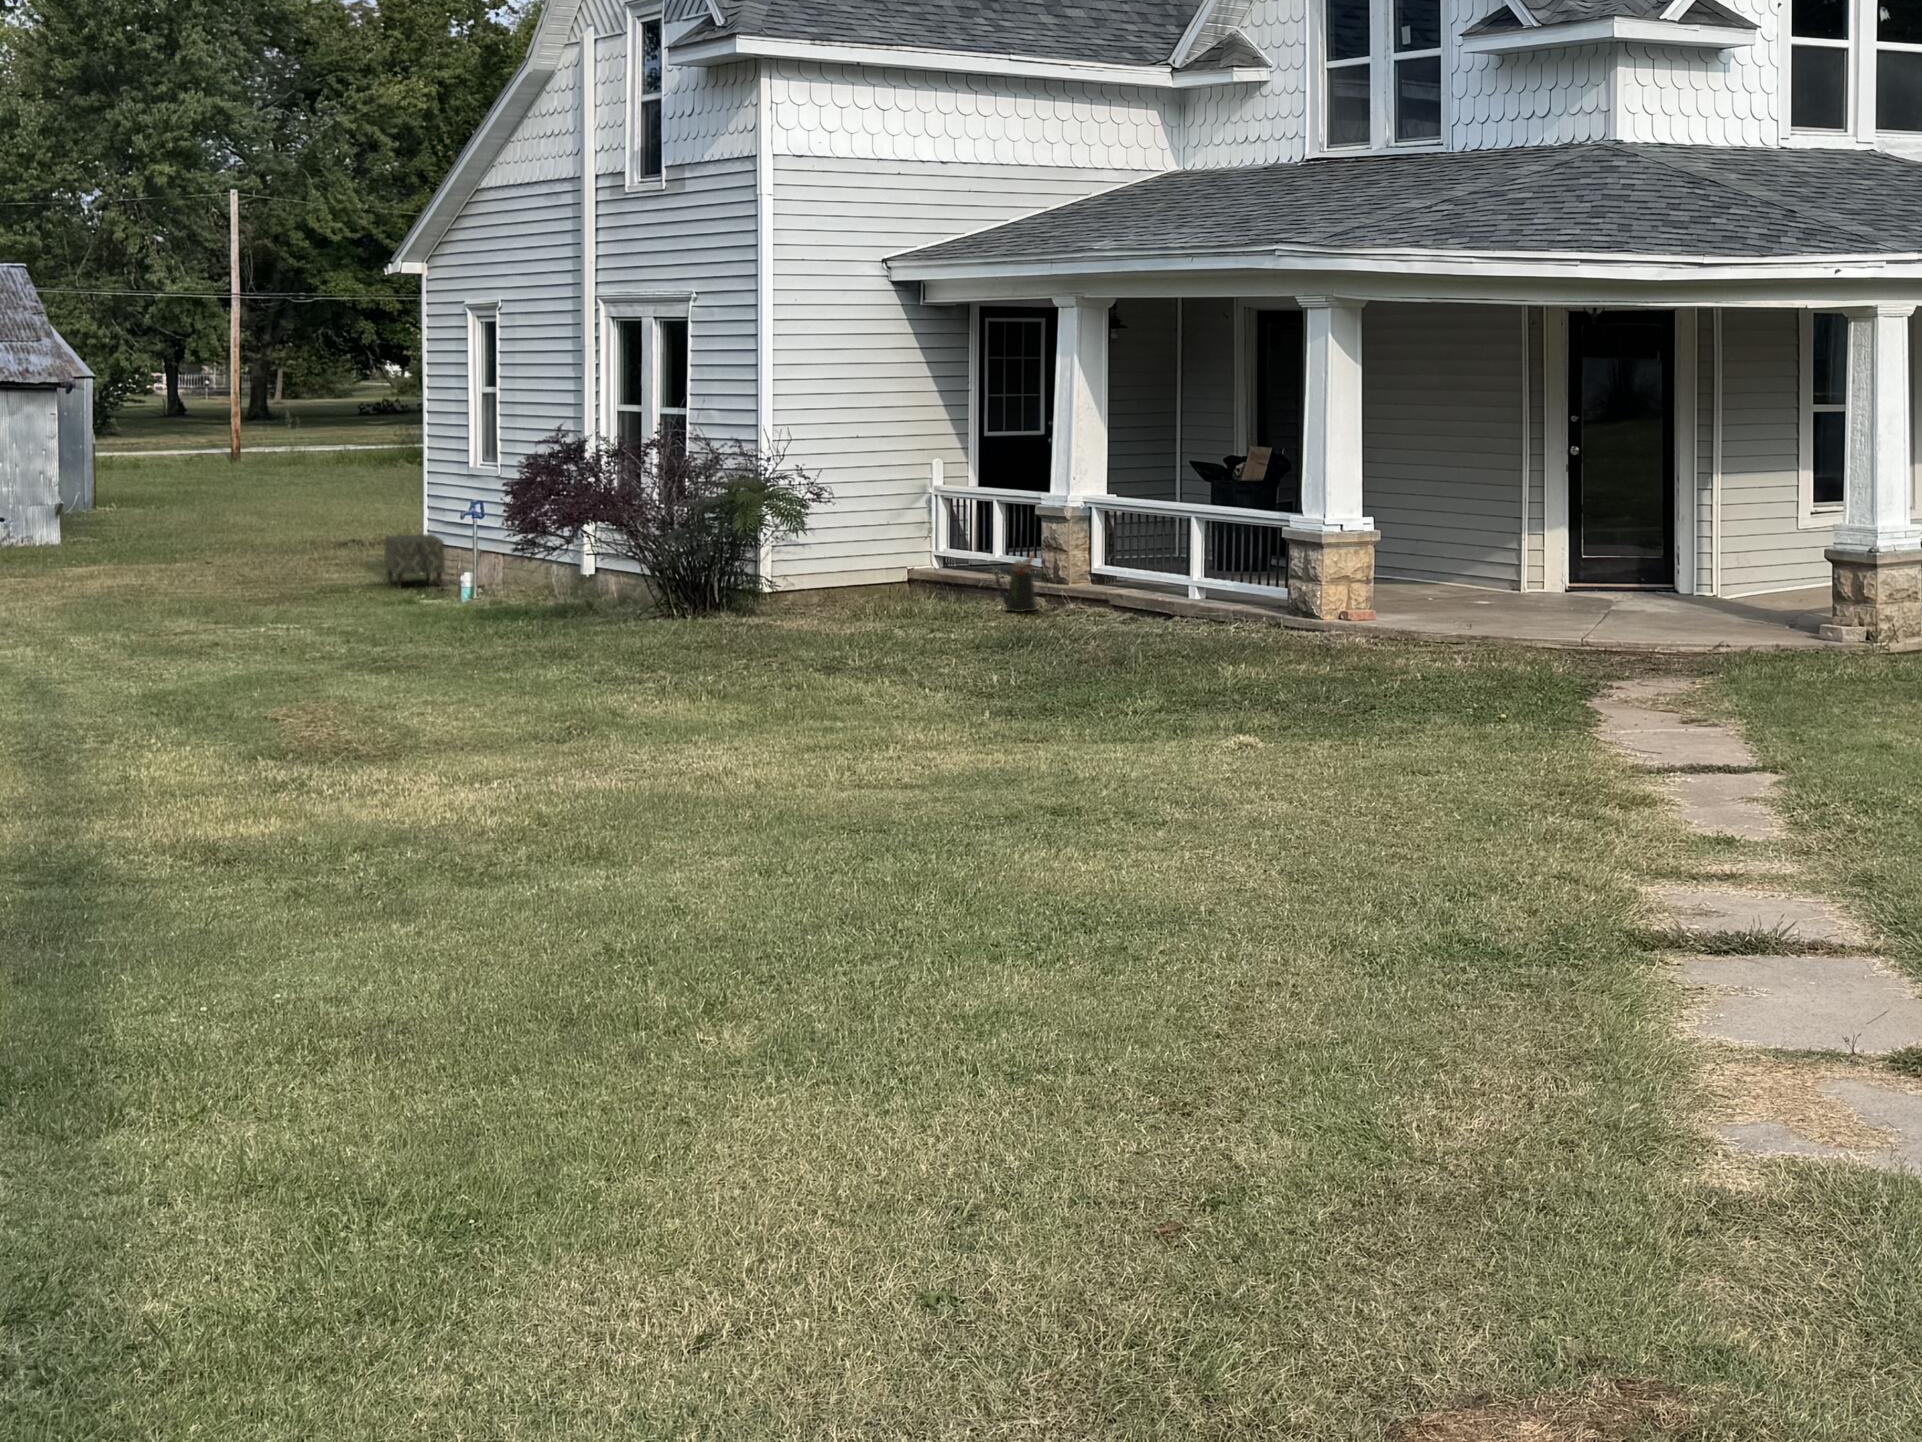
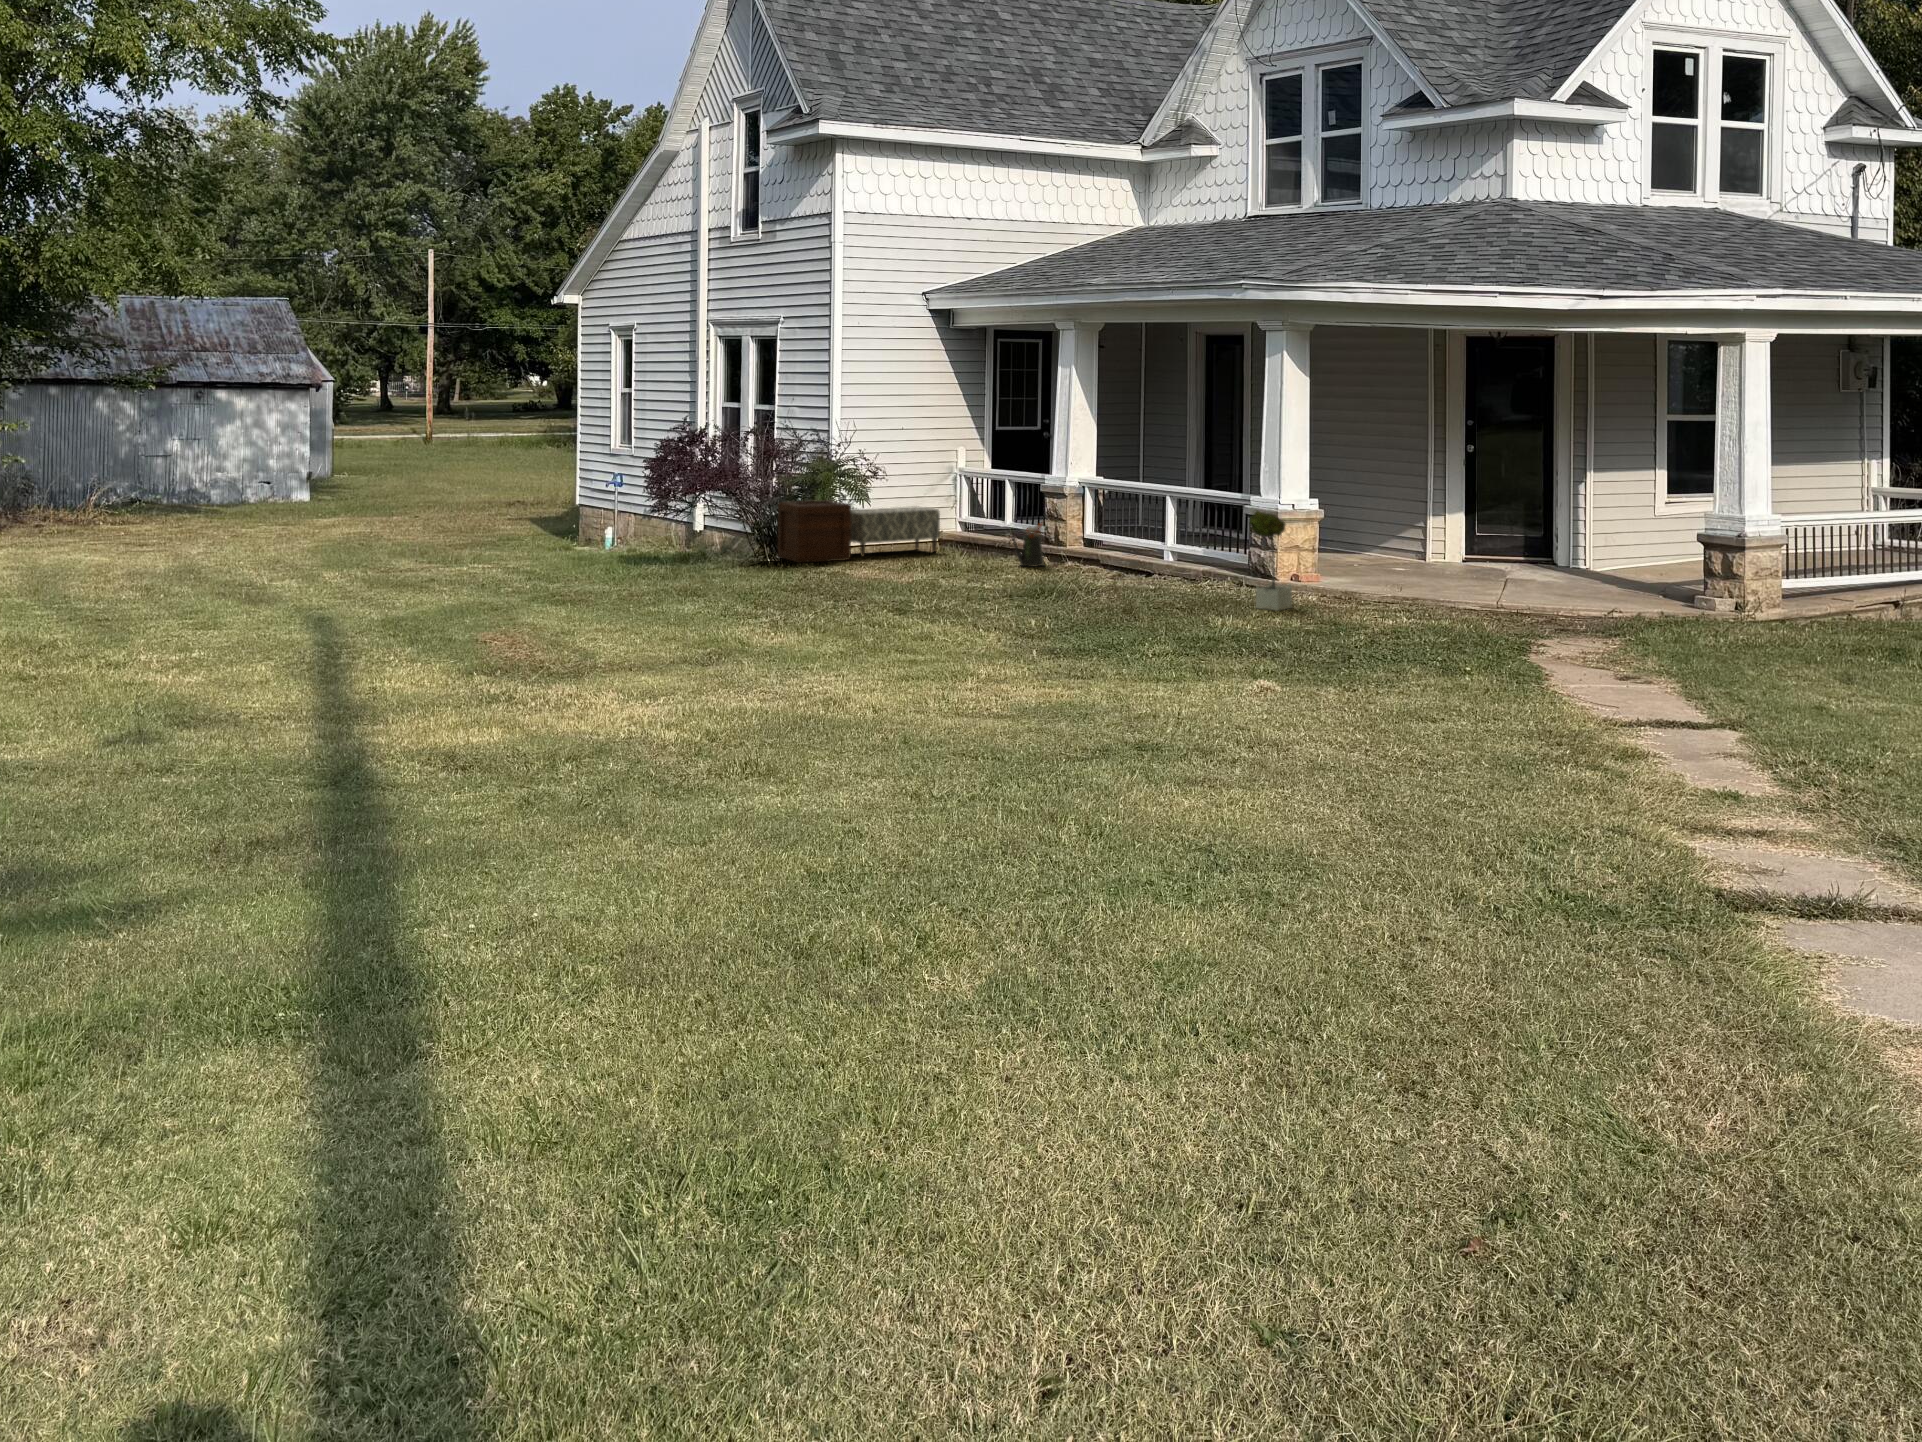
potted tree: none [1281,530,1336,655] -> present [1250,511,1292,610]
wooden crate: none [685,532,783,614] -> present [778,500,851,563]
bench: present [384,534,445,588] -> present [851,506,940,557]

